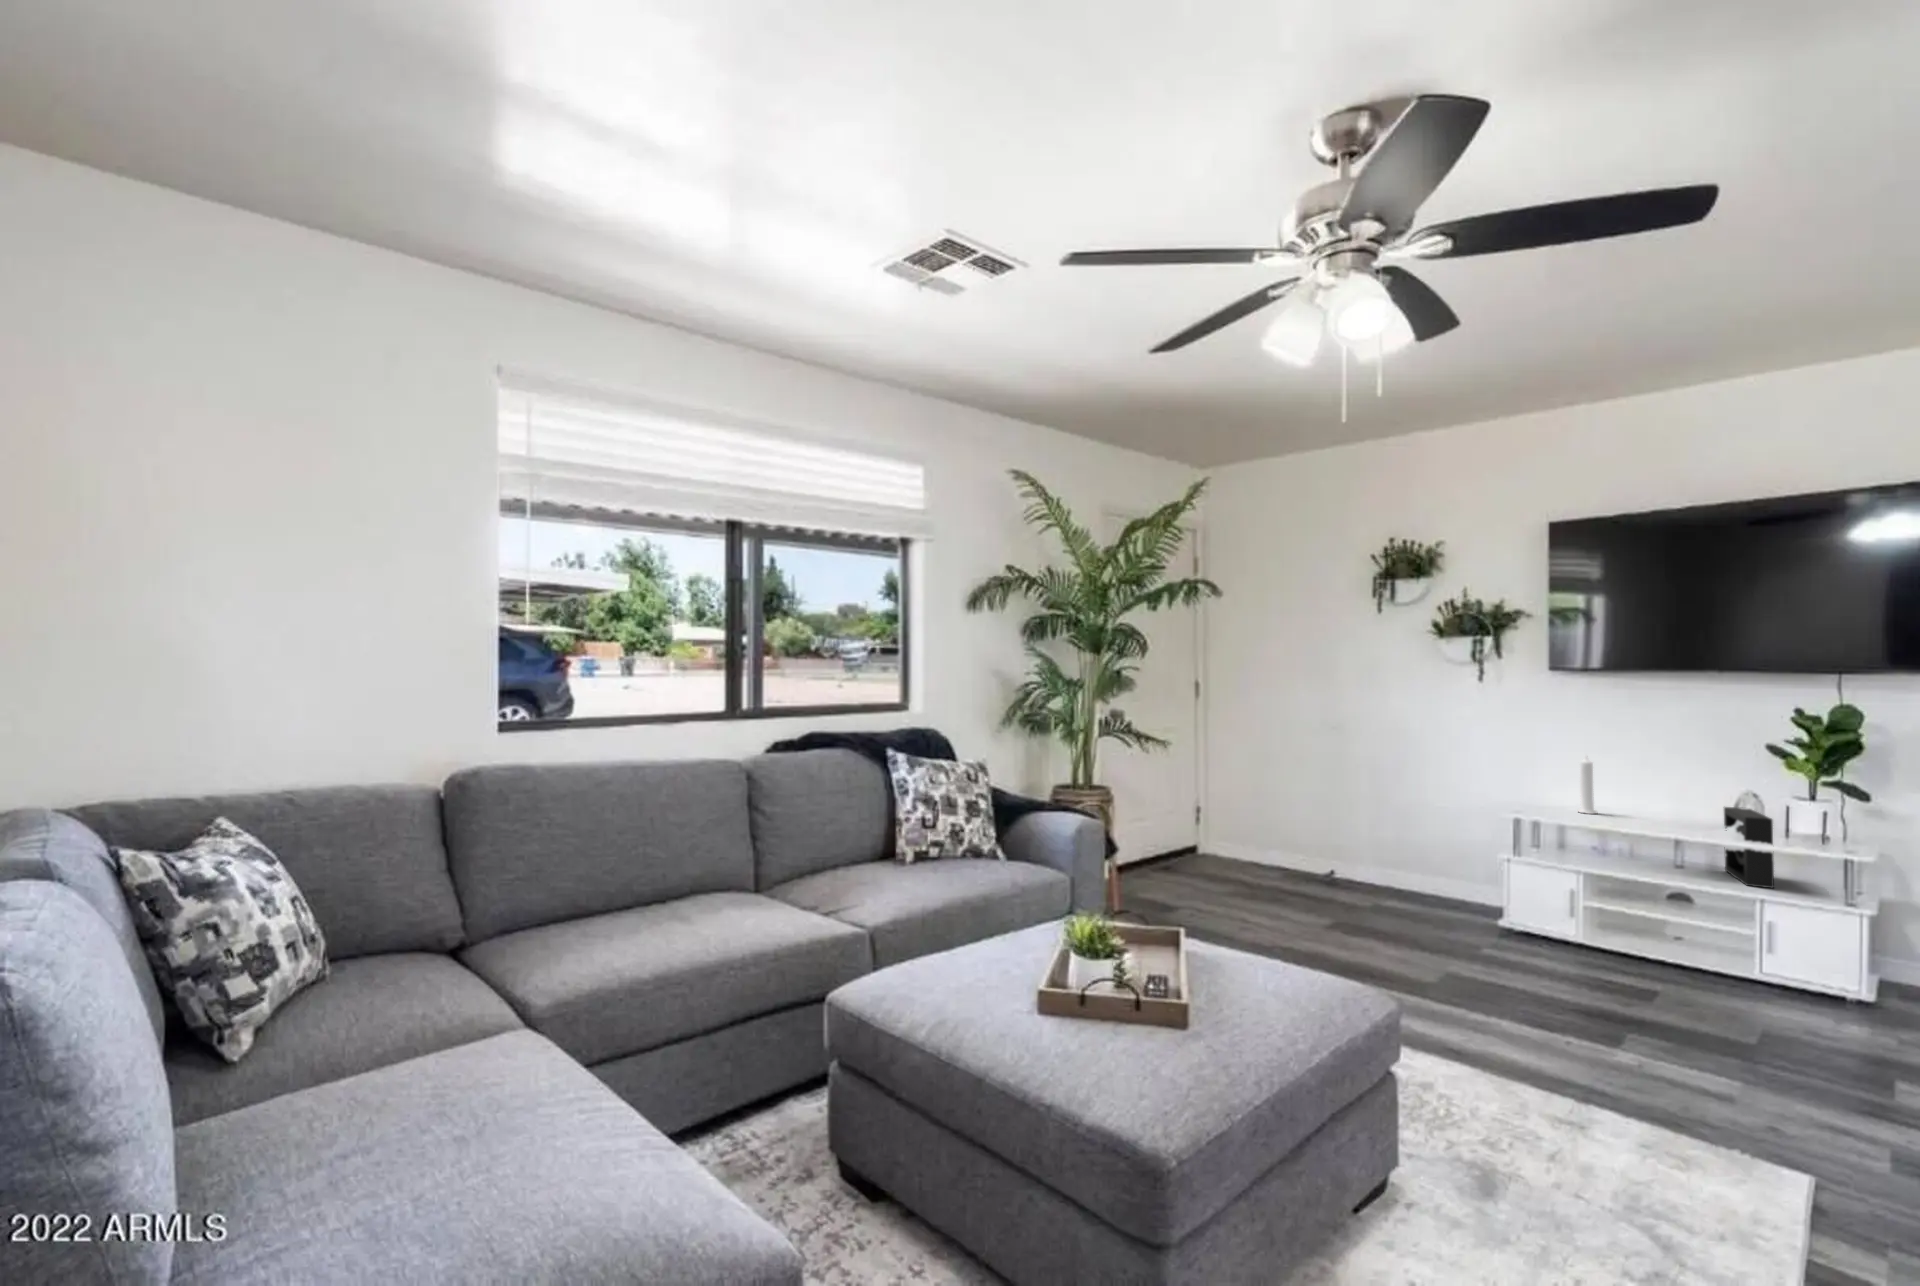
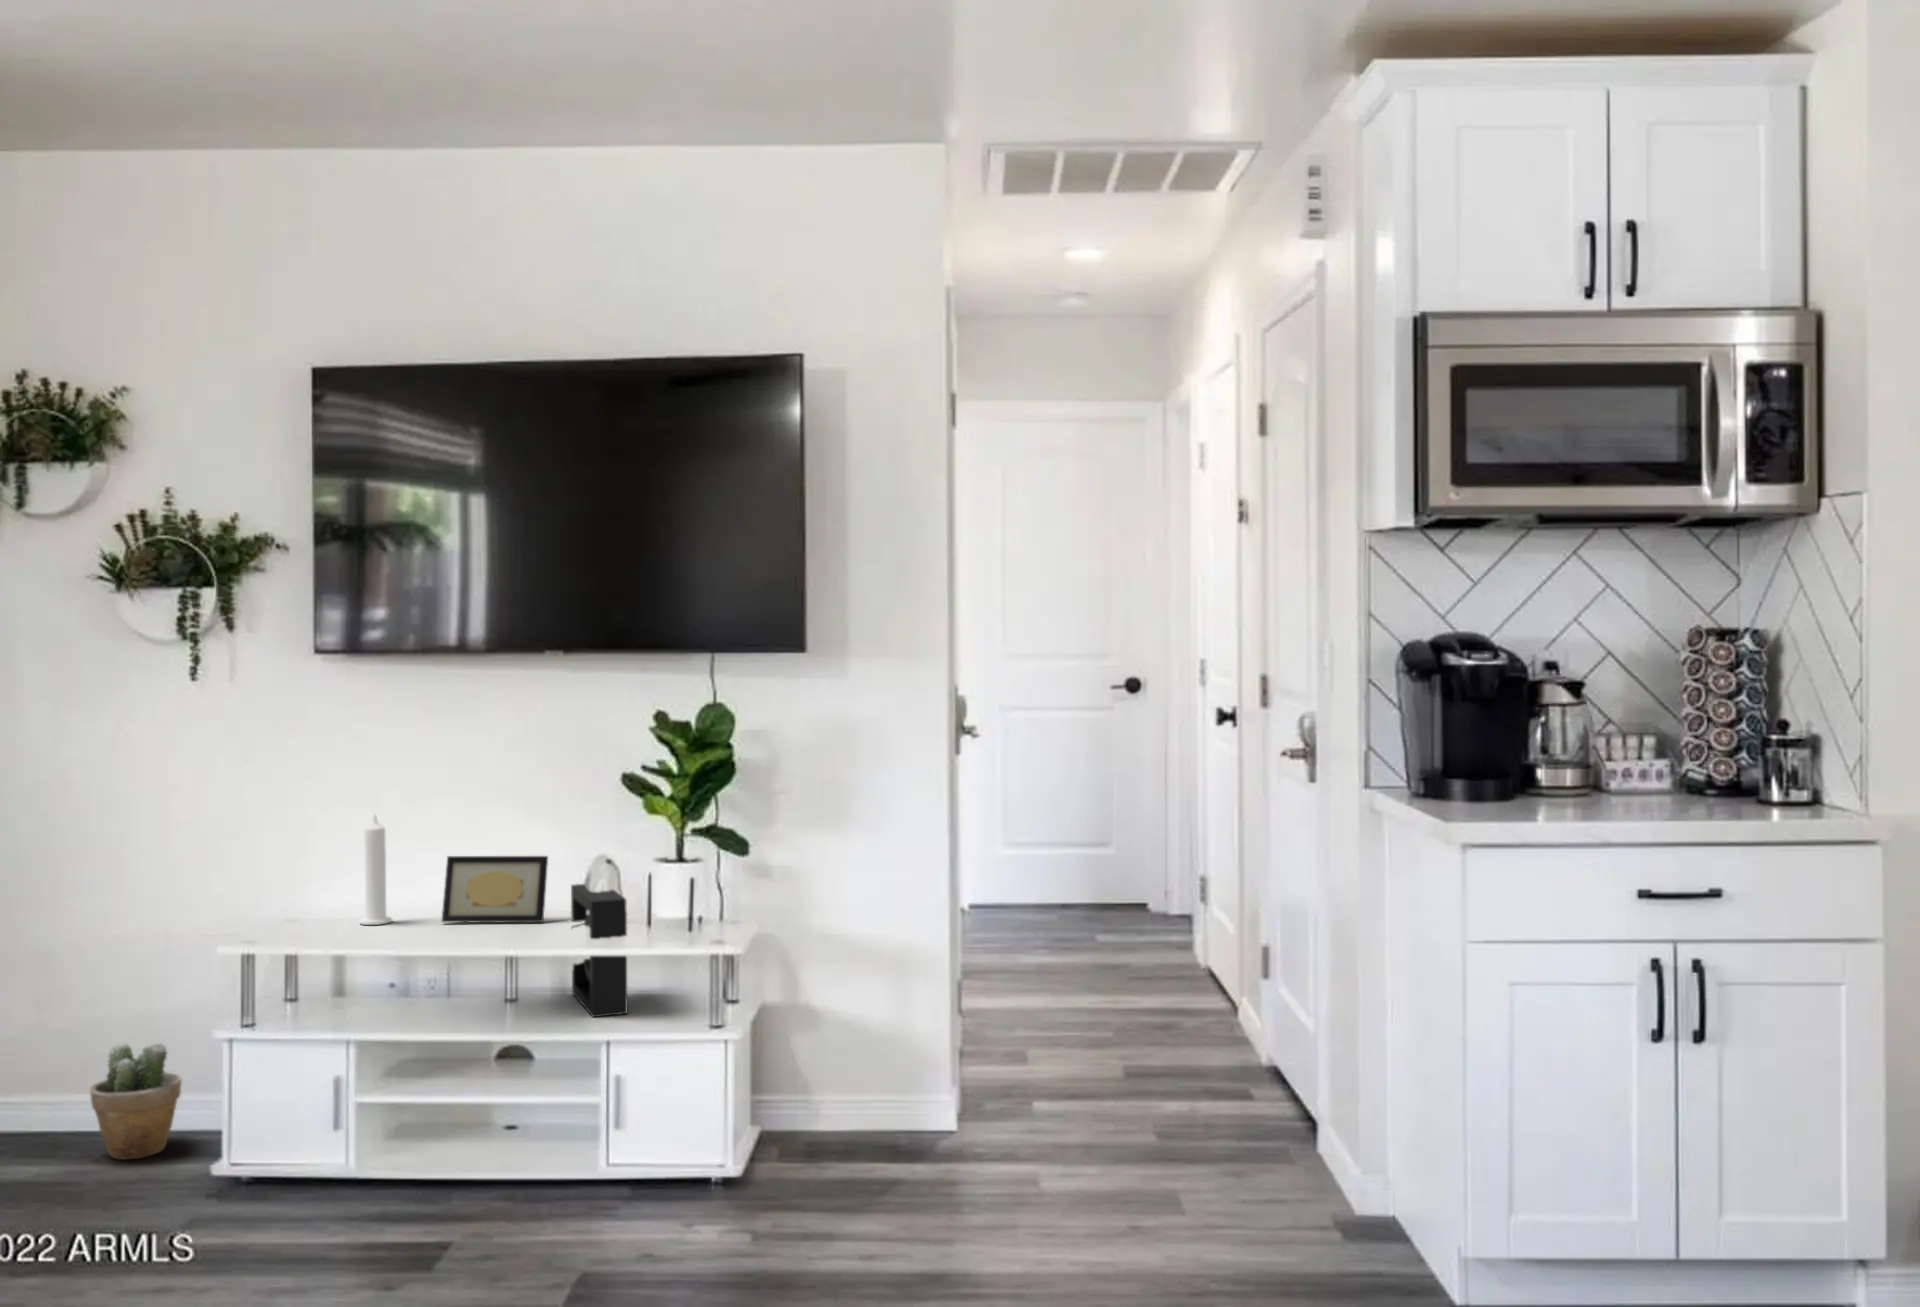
picture frame: none [1631,781,1706,826] -> present [442,856,548,923]
potted plant: none [1431,853,1476,909] -> present [90,1044,181,1159]

